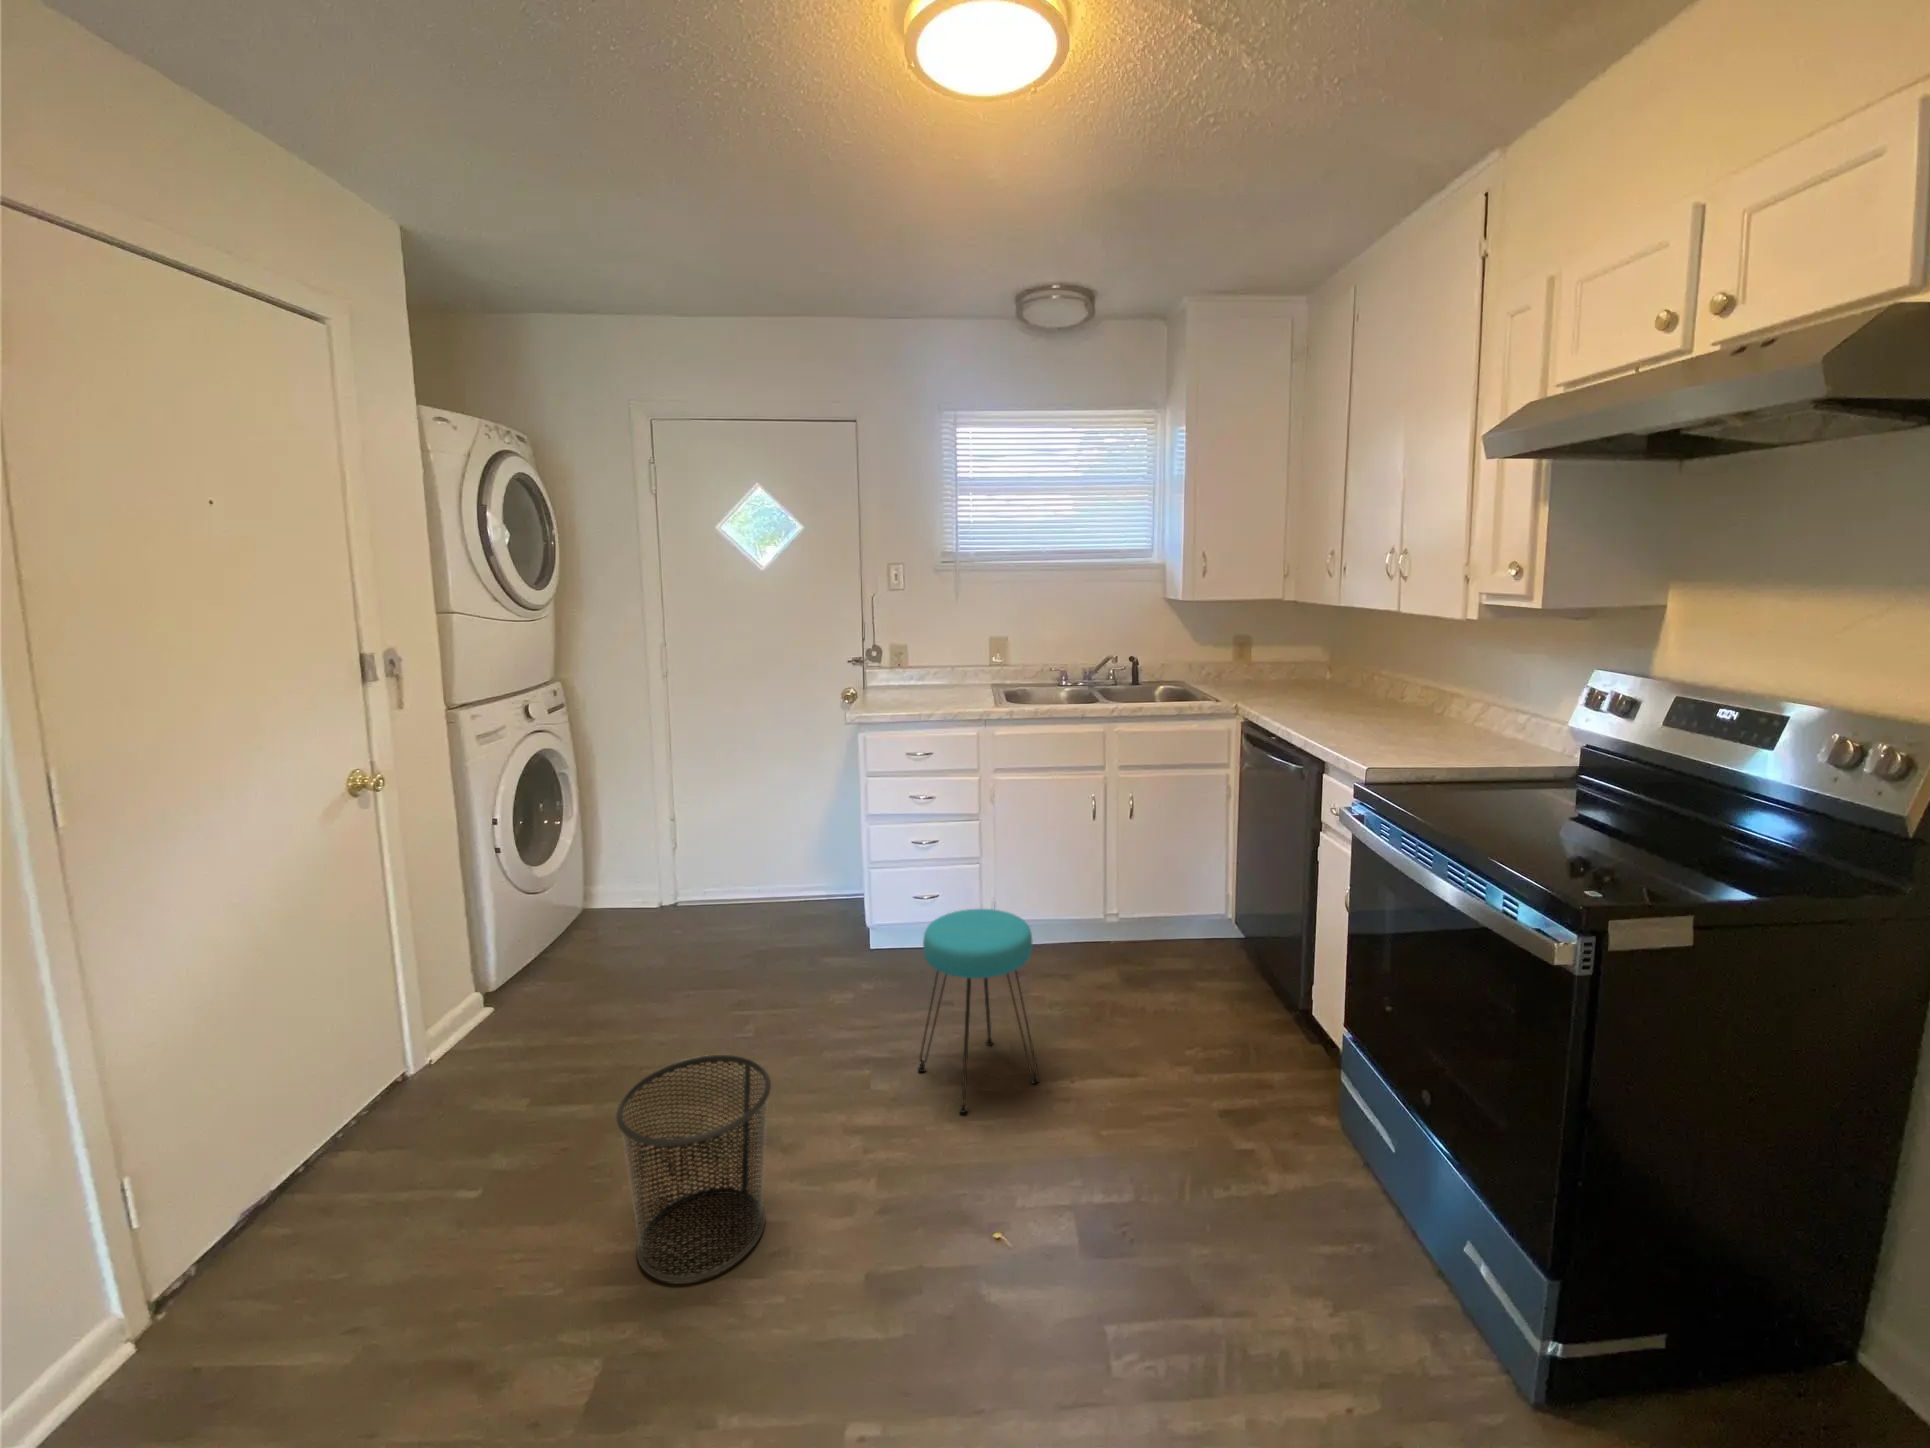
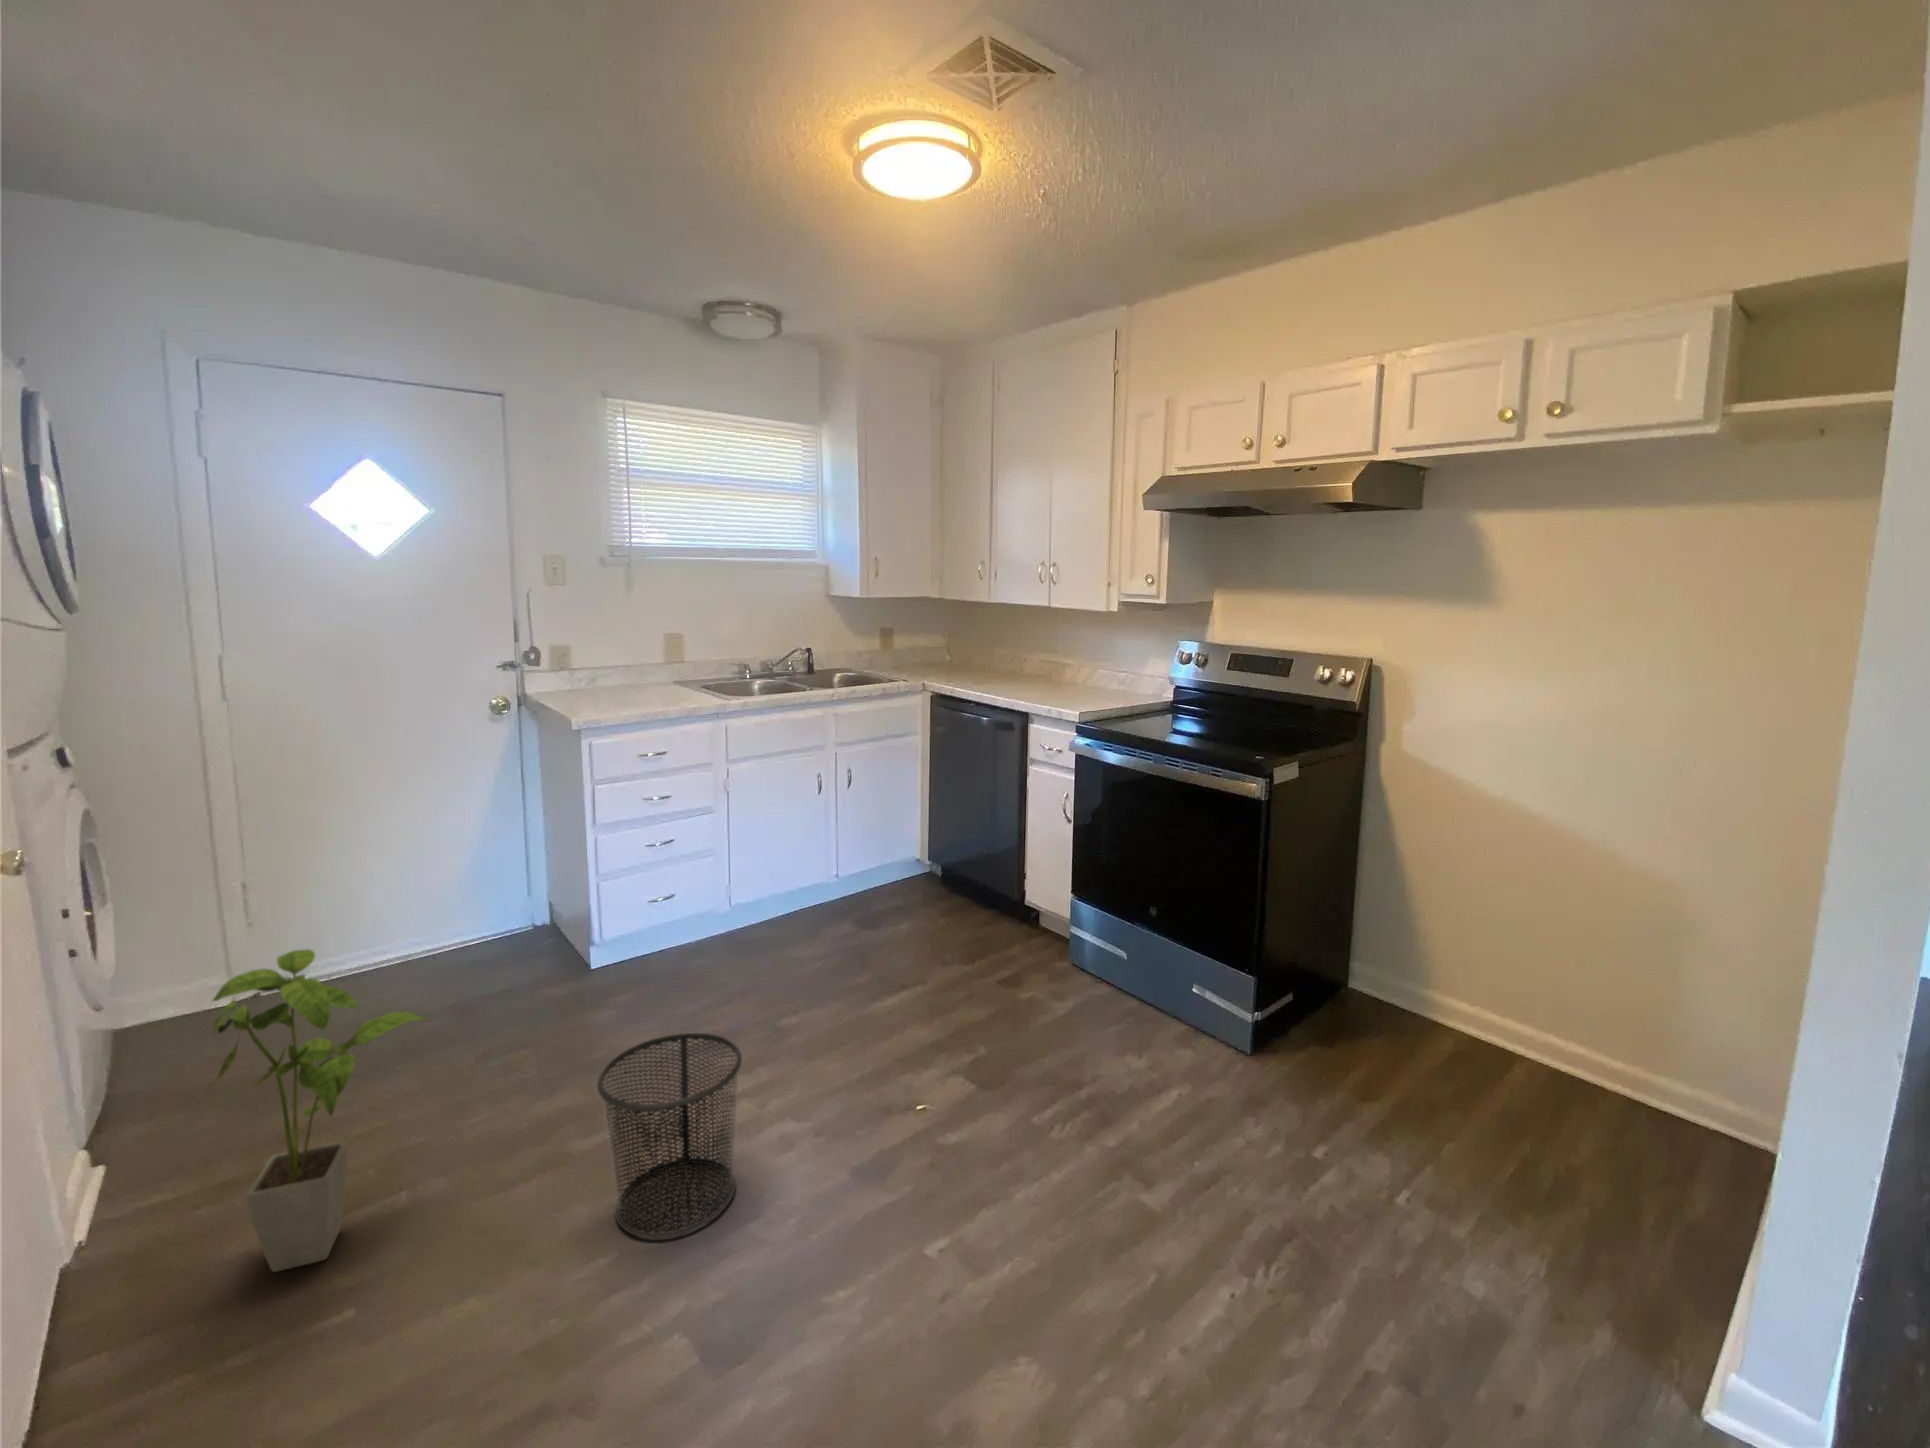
house plant: none [394,888,572,1154] -> present [210,949,426,1272]
stool: present [918,909,1039,1112] -> none [748,874,859,1045]

